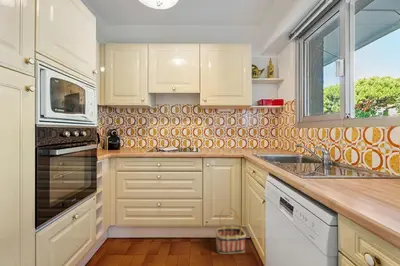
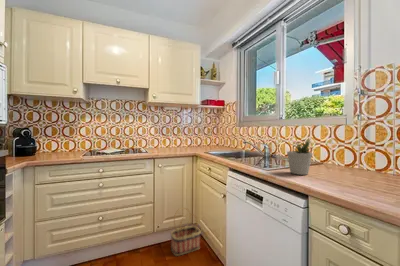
potted plant: none [331,142,372,192] -> present [287,140,312,175]

